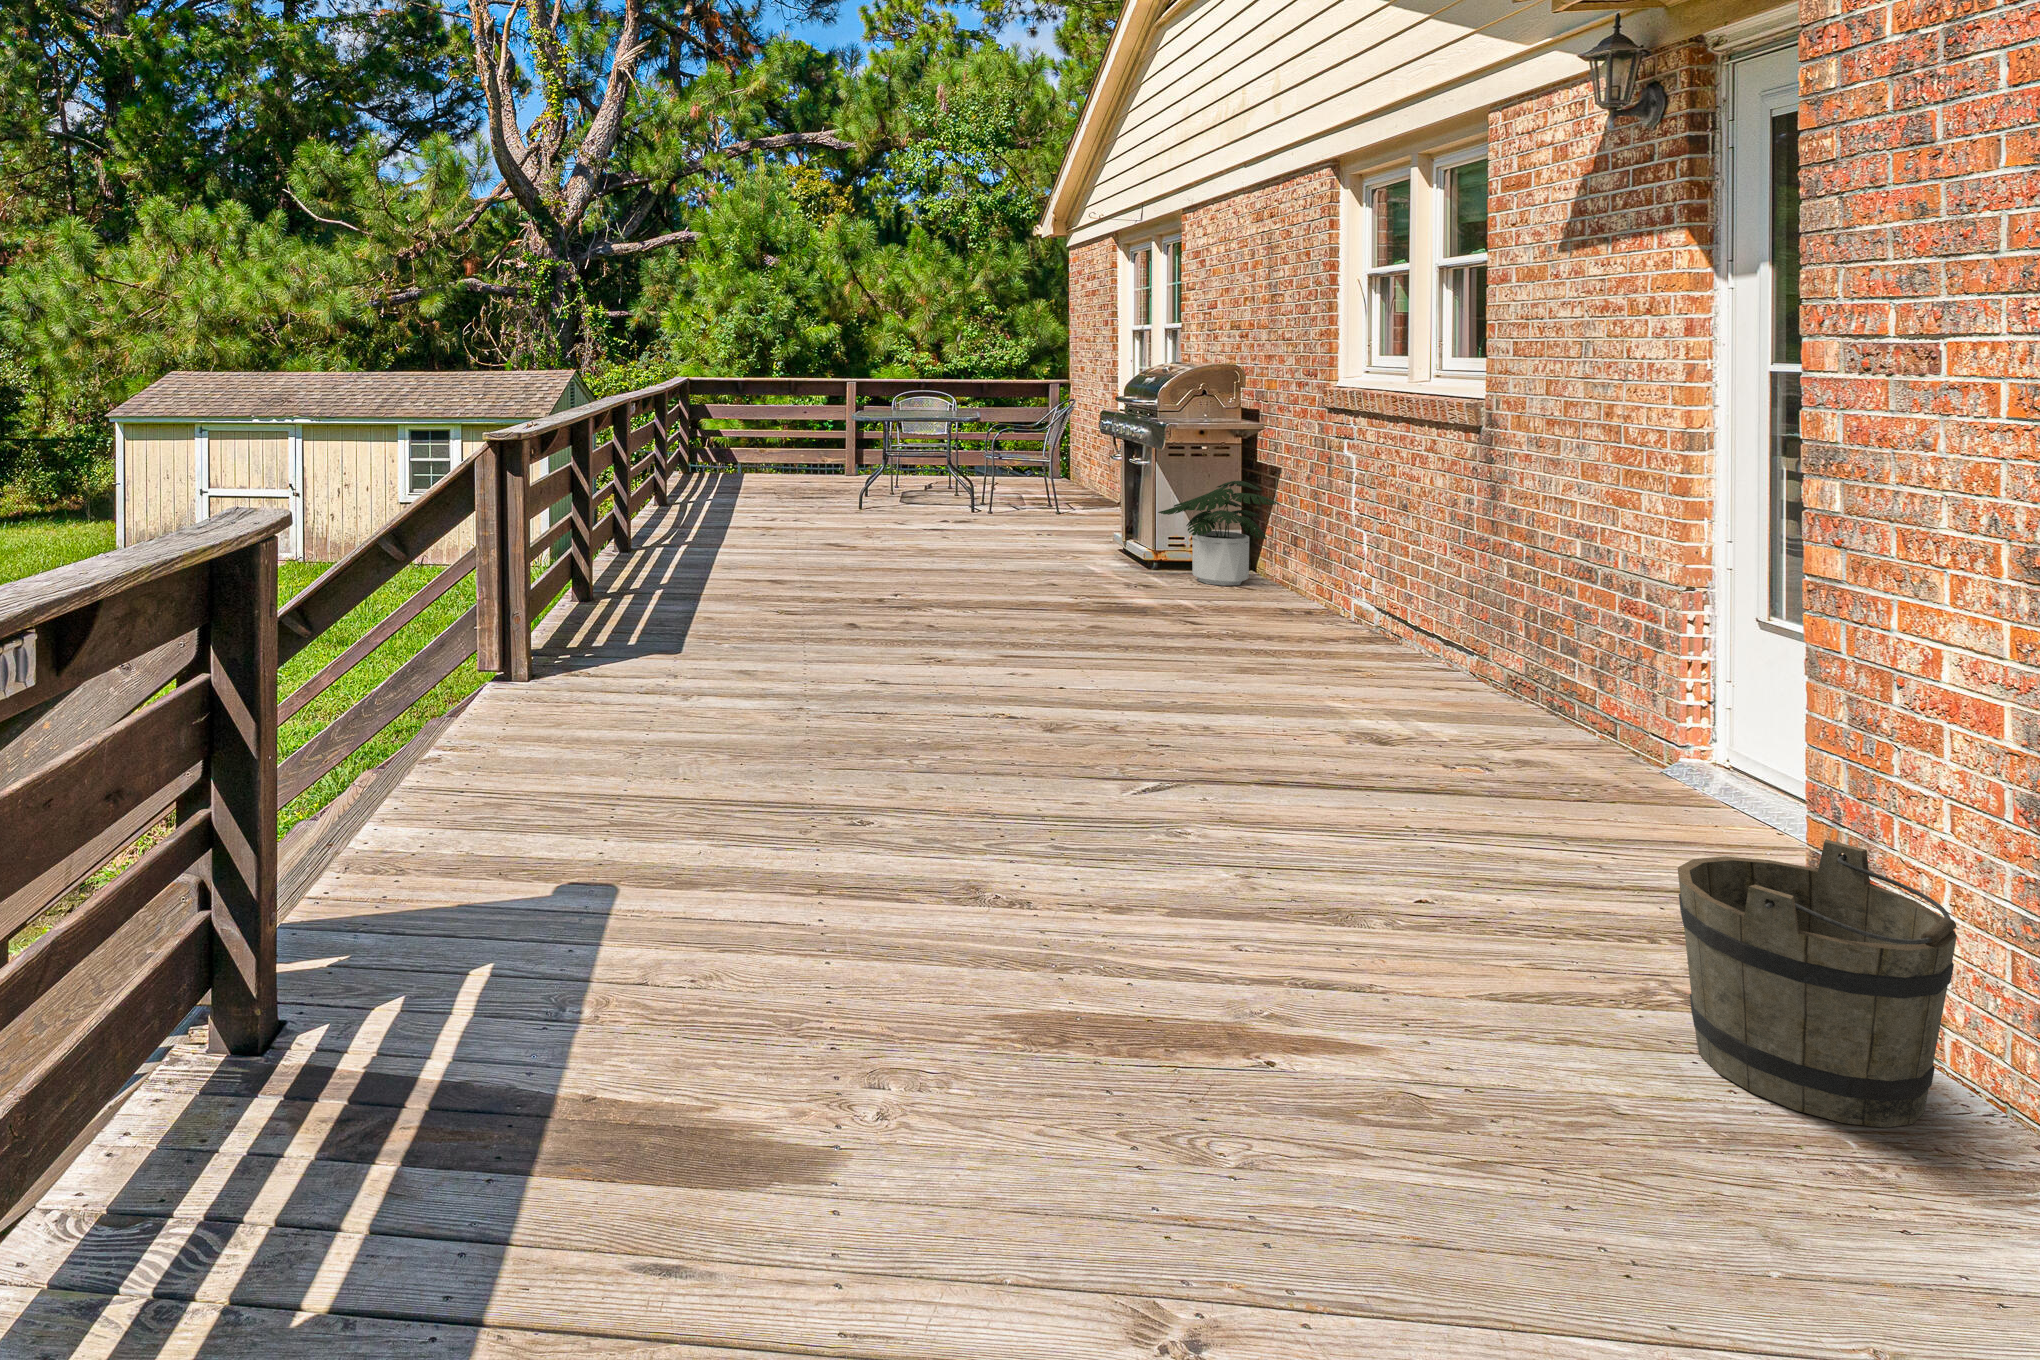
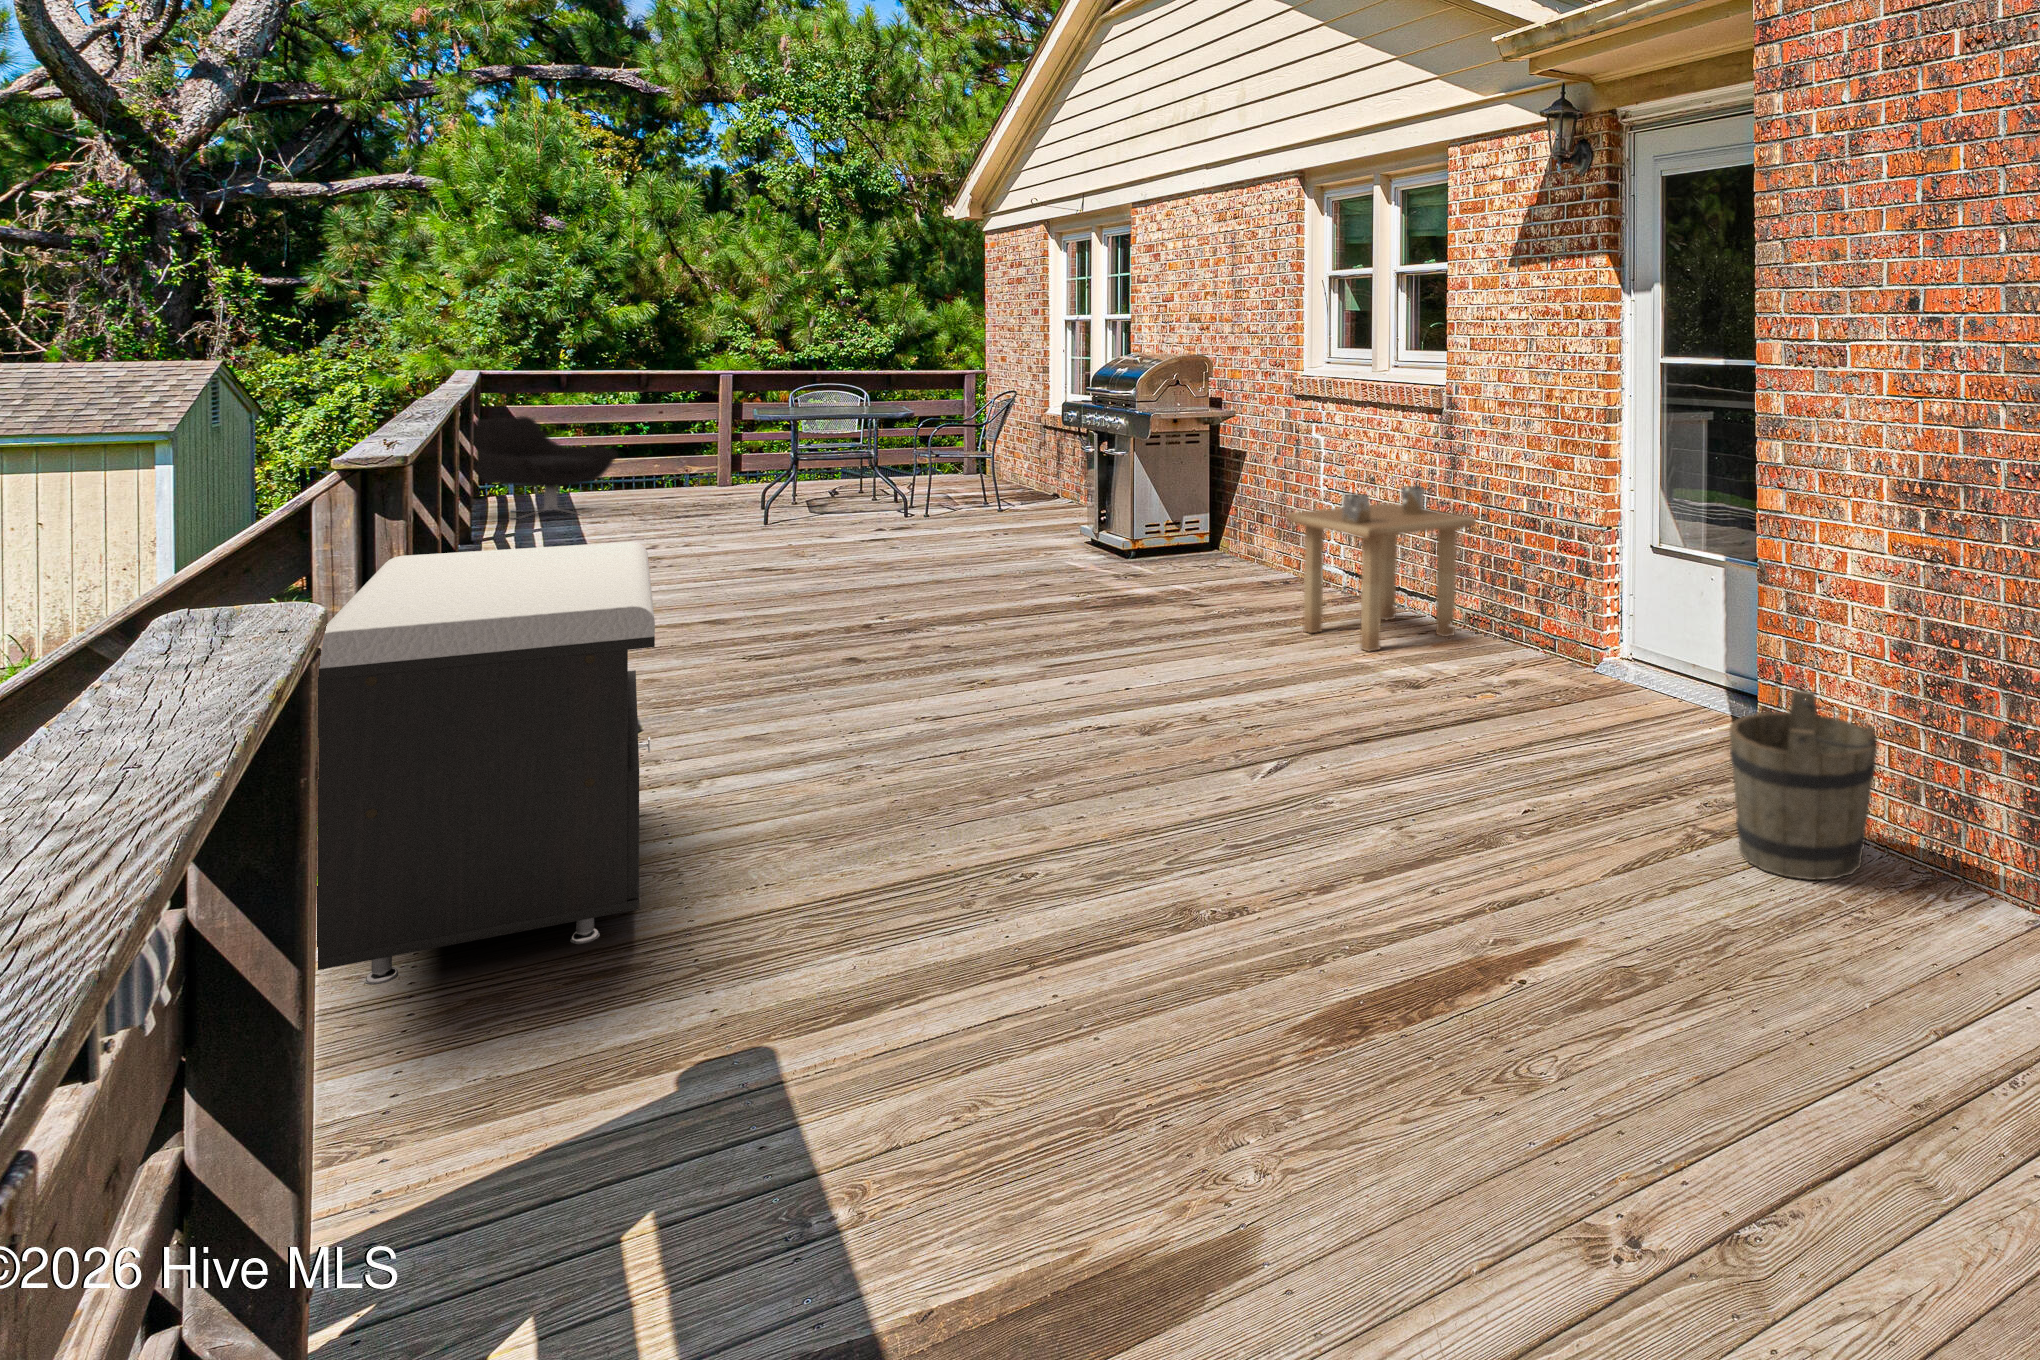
lounge chair: none [686,409,785,488] -> present [475,416,617,515]
potted plant: present [1158,481,1281,586] -> none [1133,468,1248,570]
storage bench: none [400,498,650,789] -> present [317,542,655,985]
side table: none [1272,514,1512,697] -> present [1286,486,1476,652]

